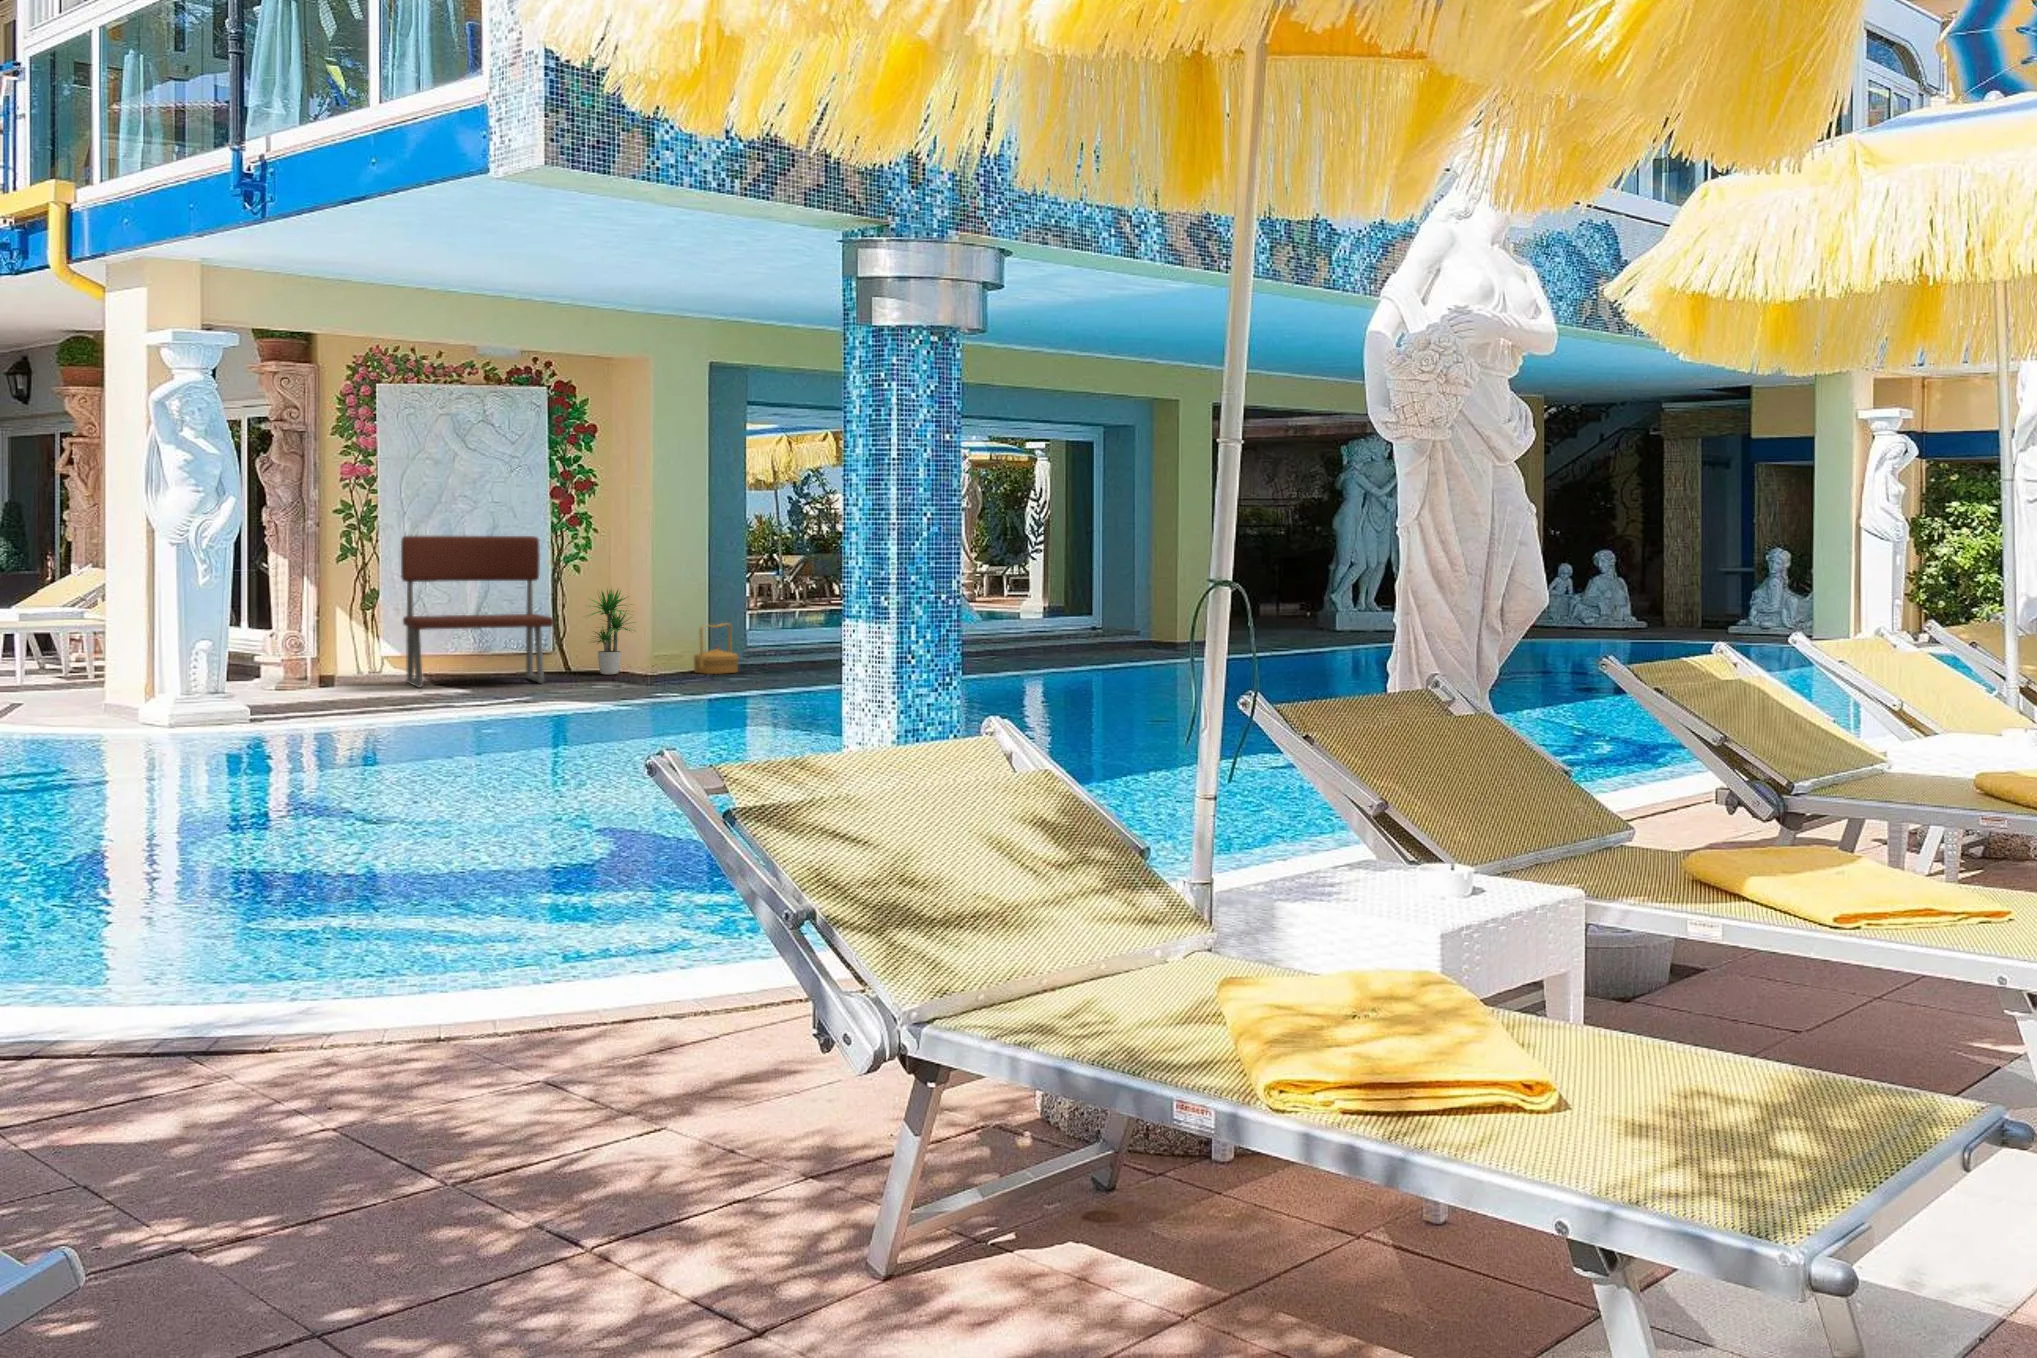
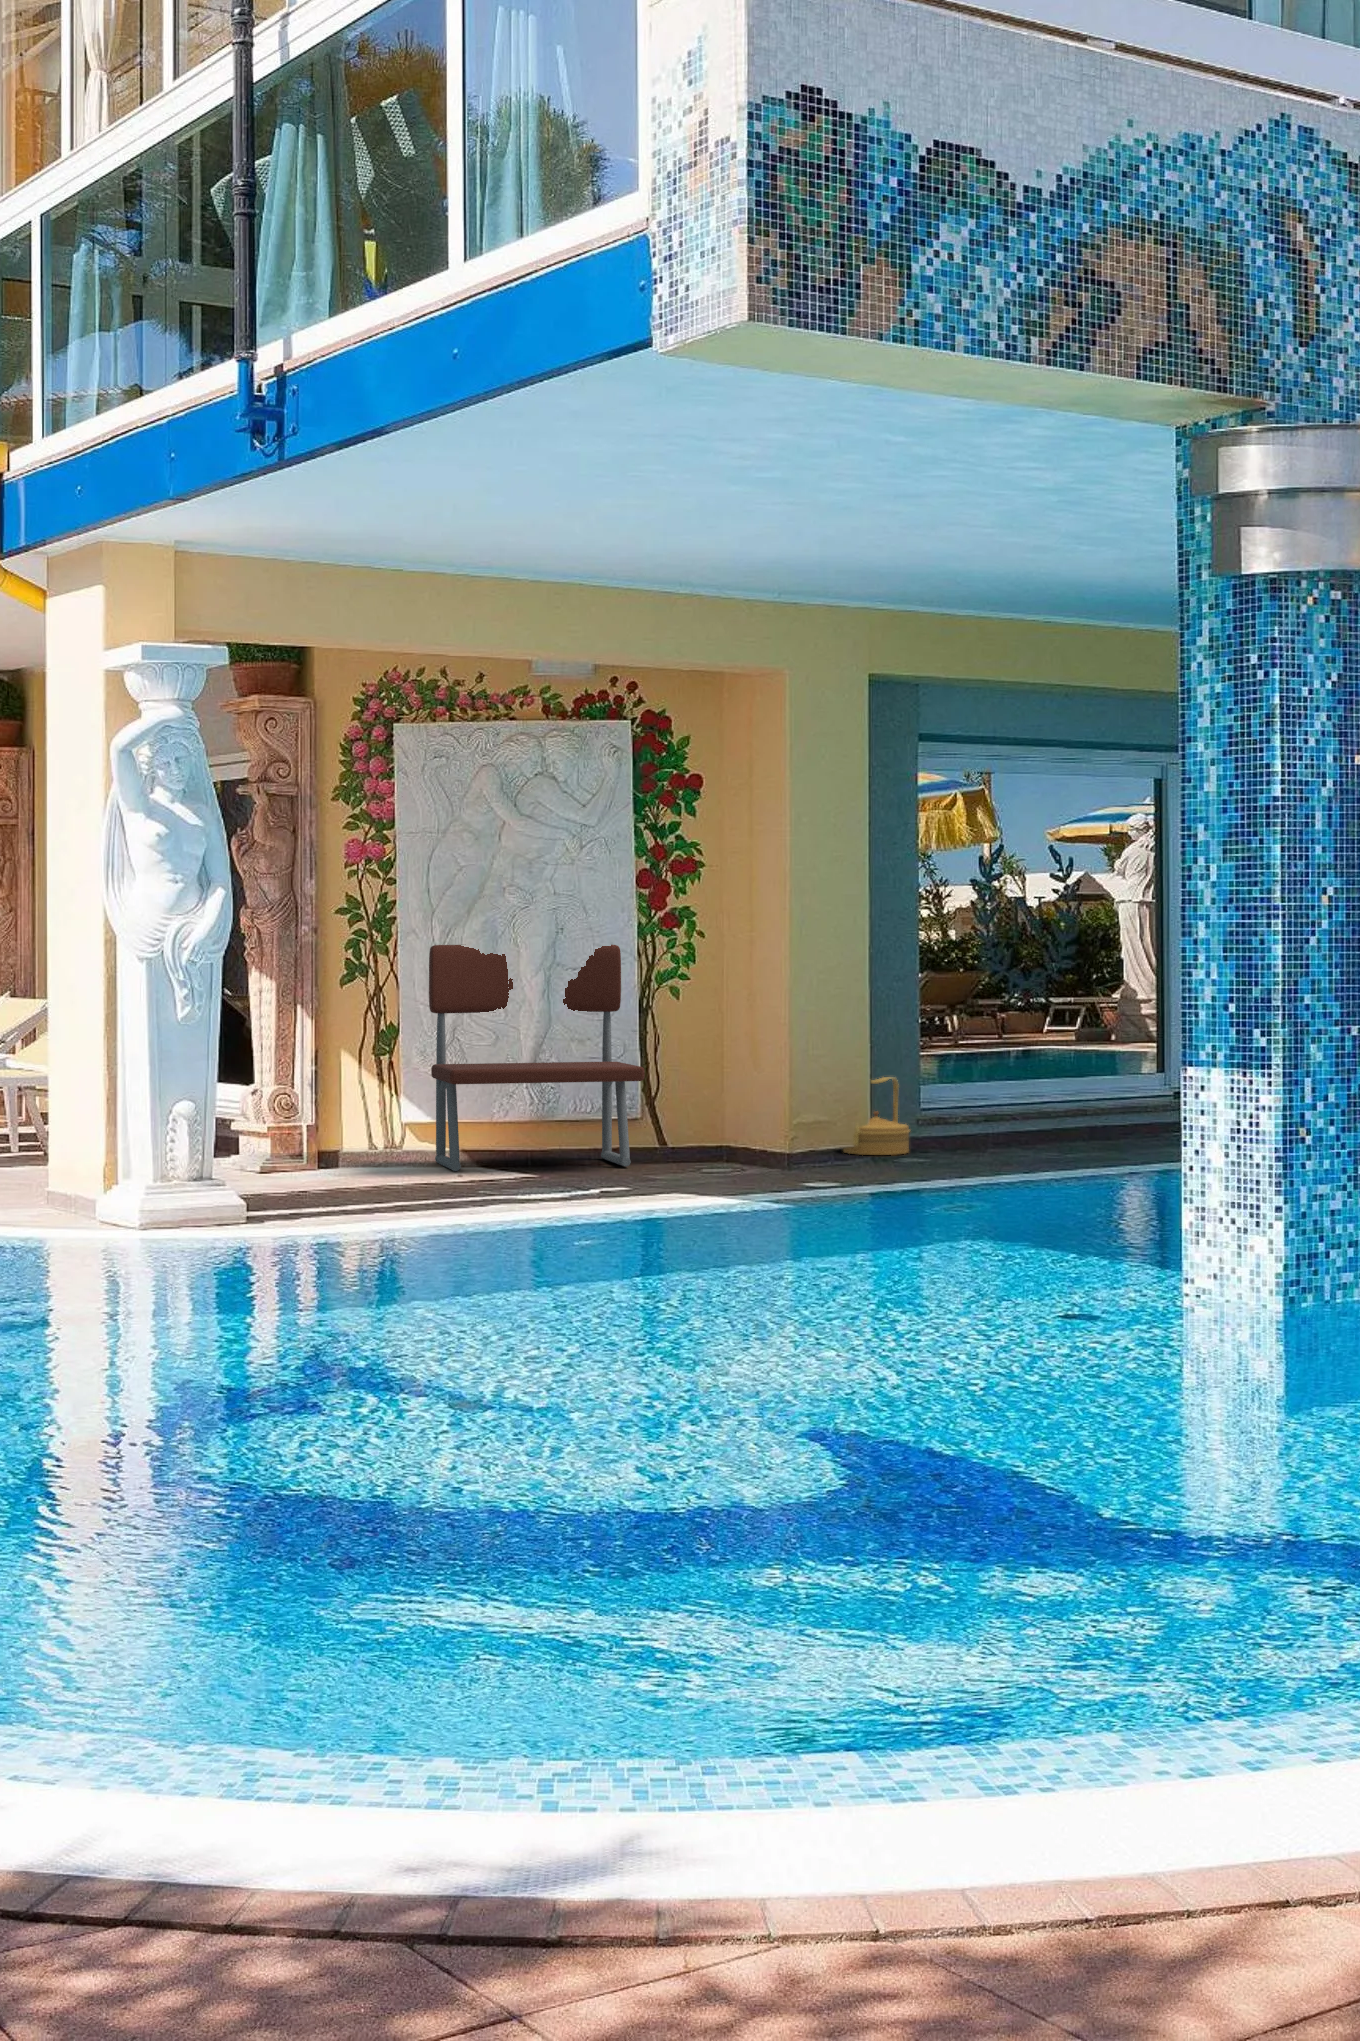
potted plant: present [589,588,635,675] -> none [679,1019,762,1155]

